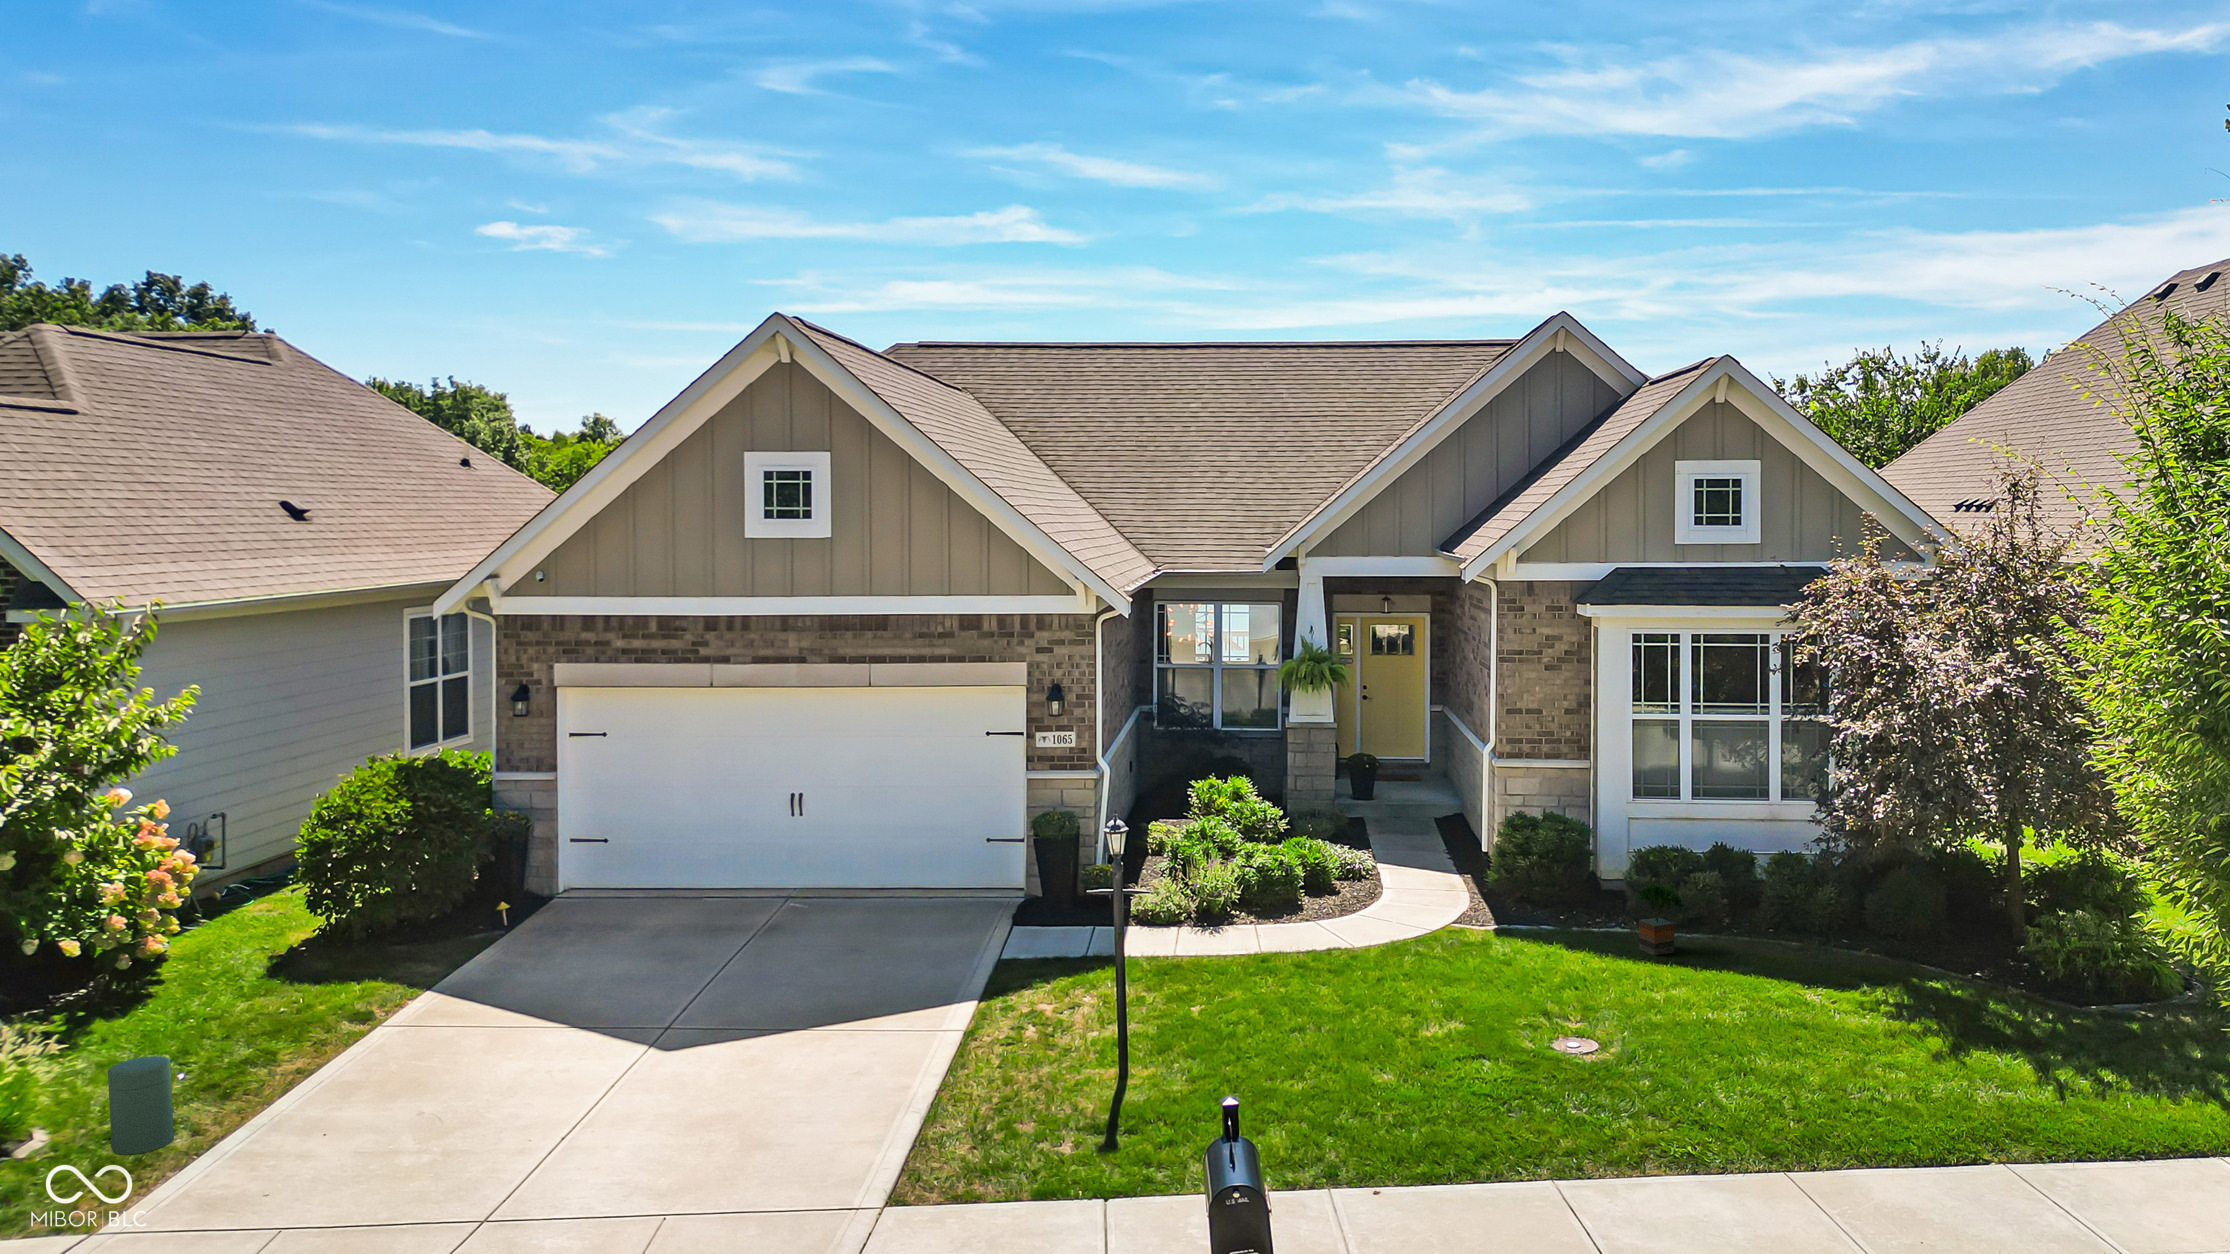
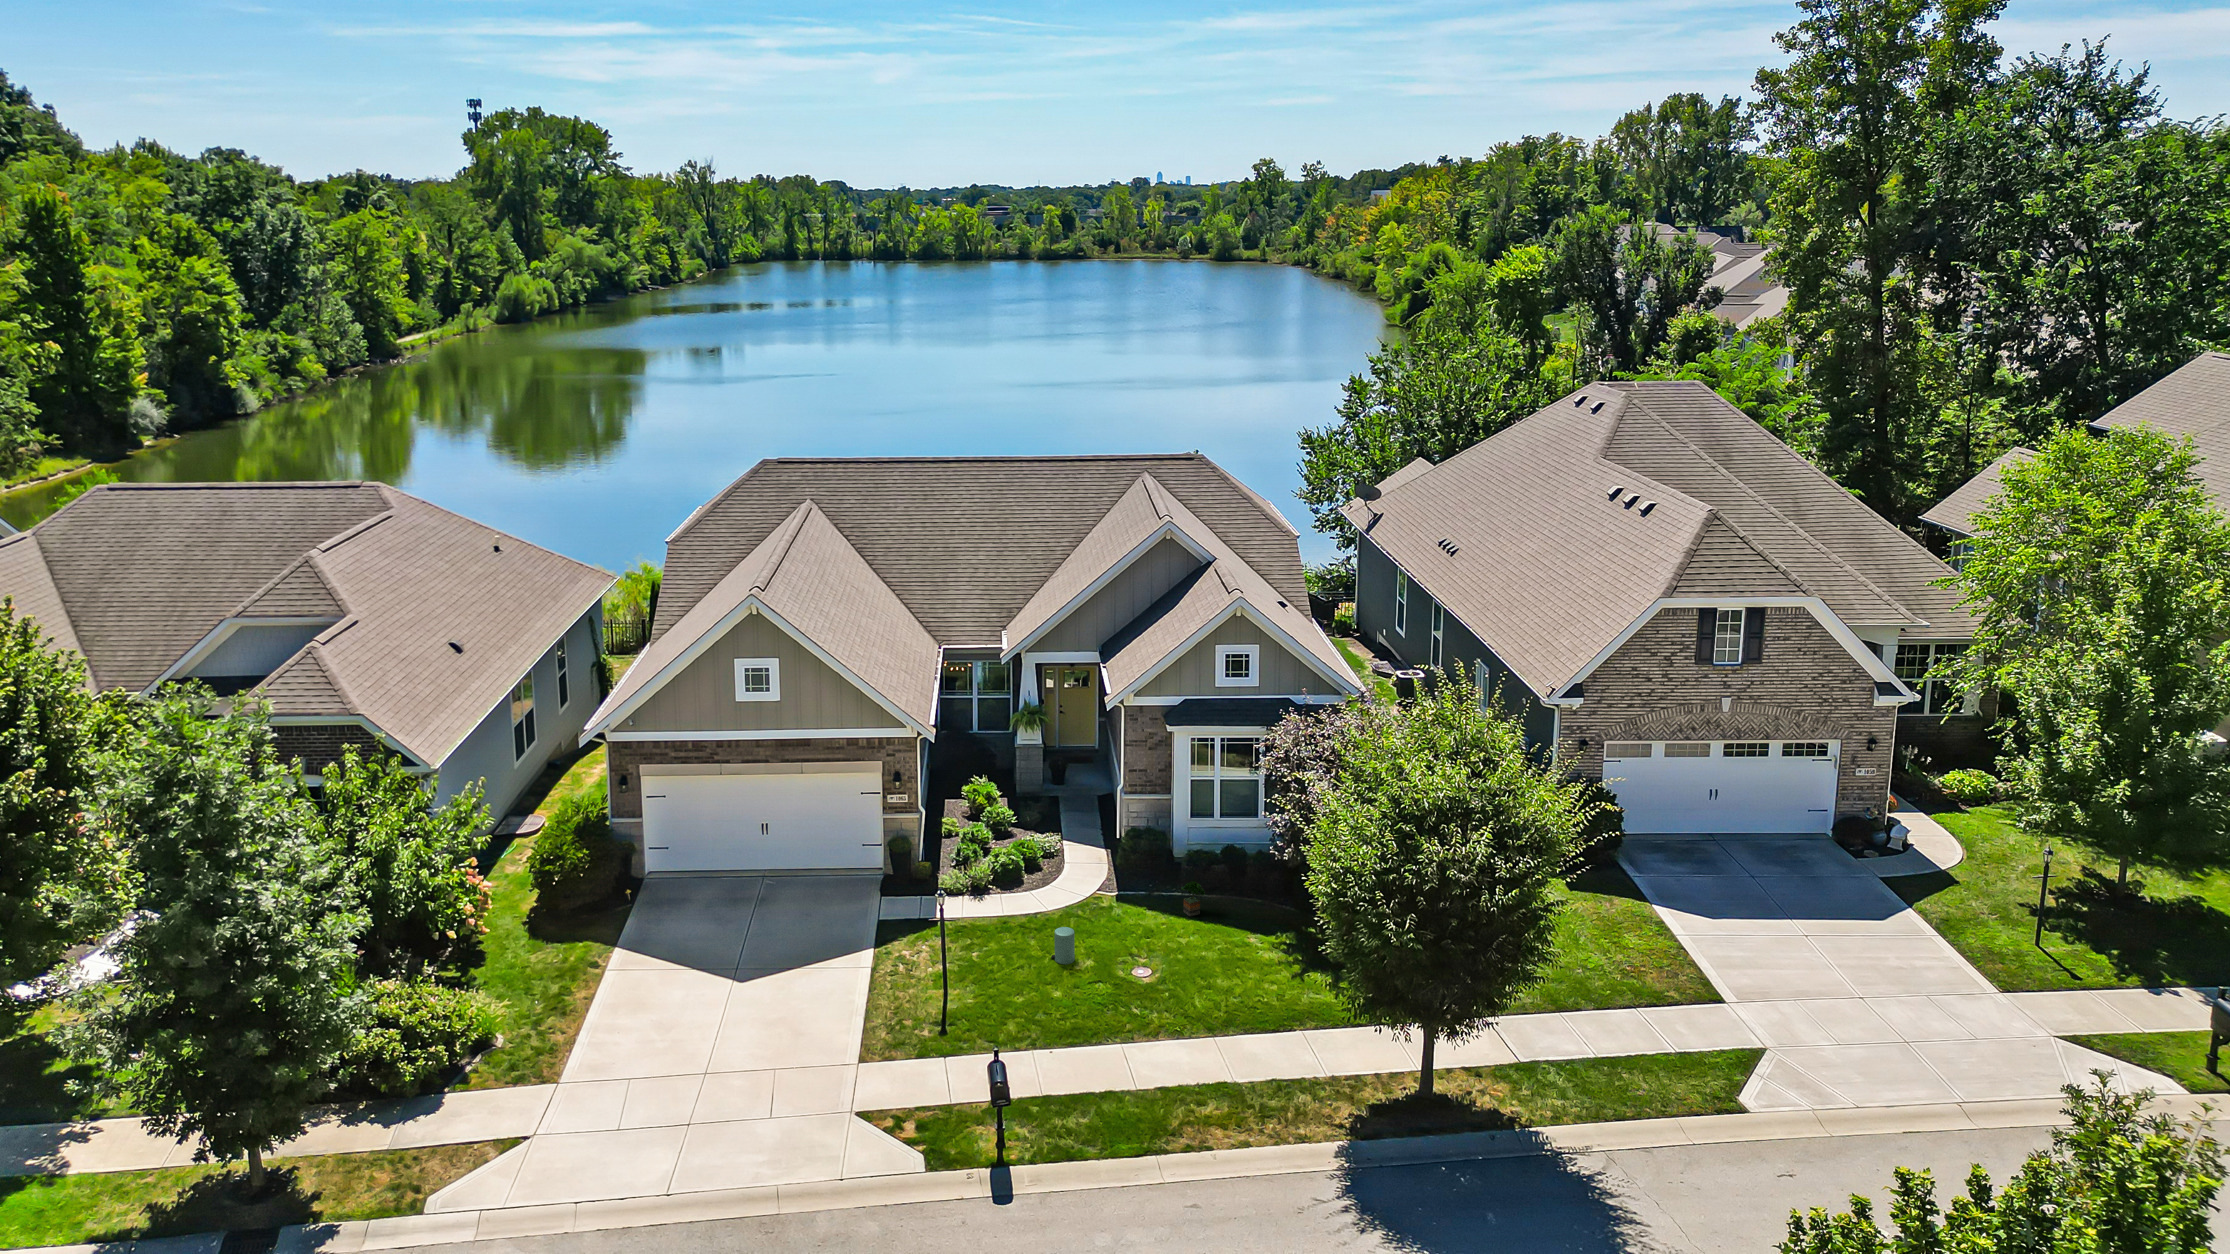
trash can: present [108,1056,174,1155] -> present [1051,927,1075,964]

